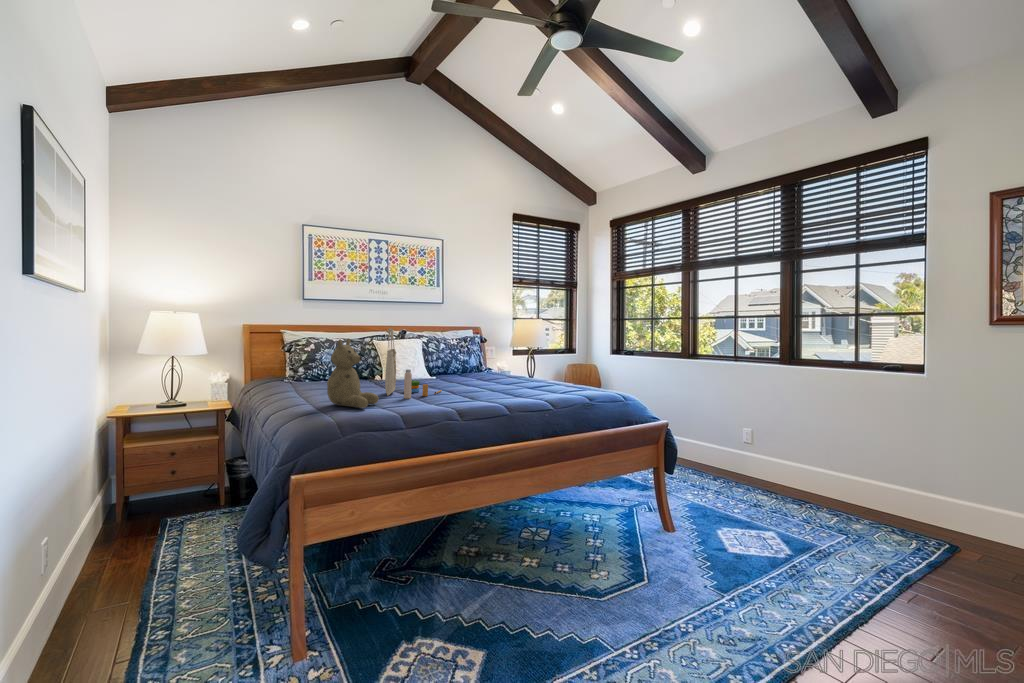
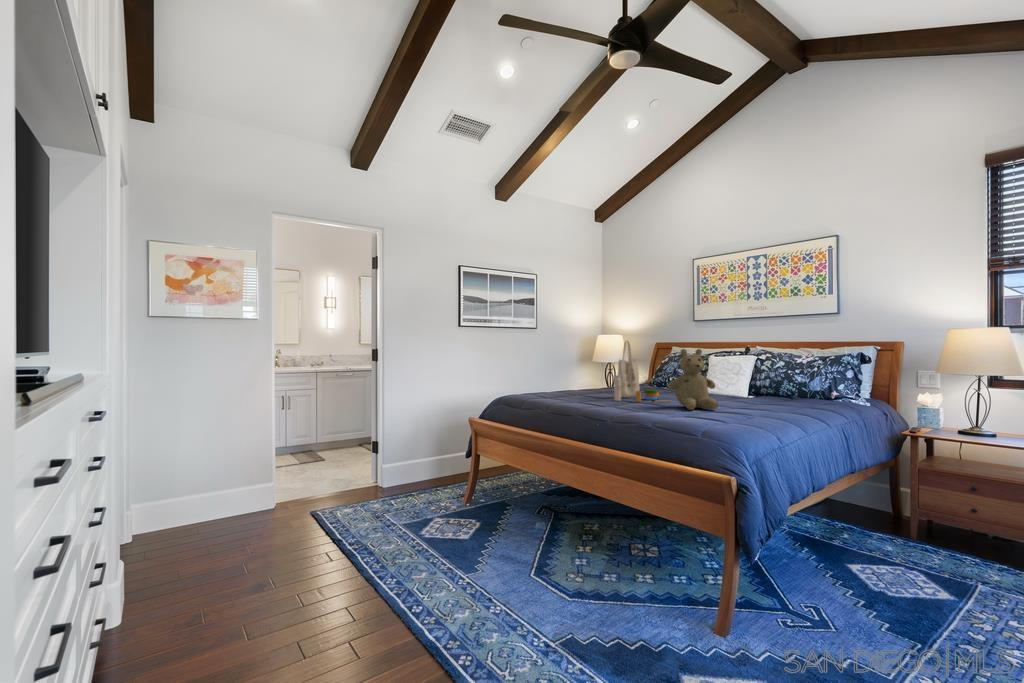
teddy bear: present [327,339,379,408] -> present [668,349,718,410]

